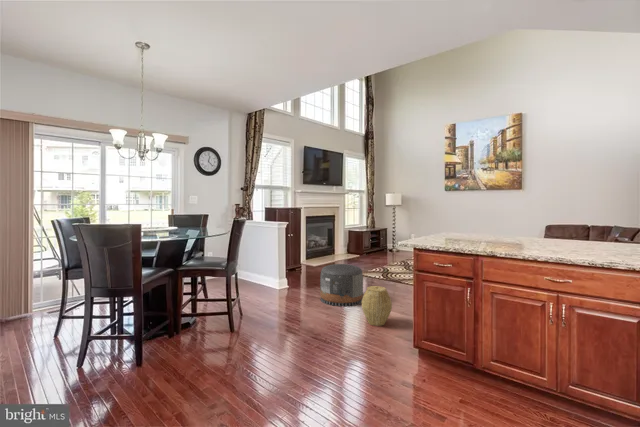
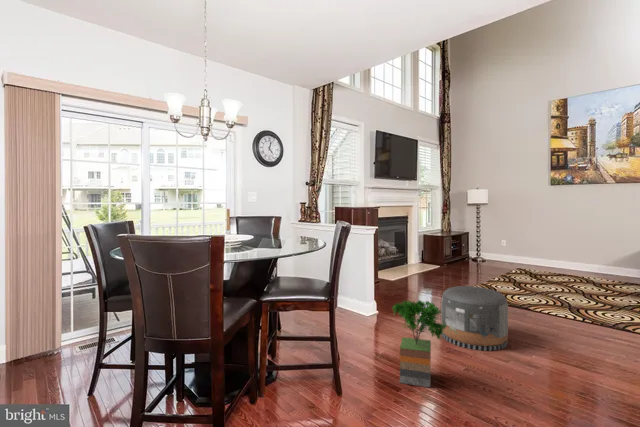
potted tree: none [267,269,301,325] -> present [393,300,446,388]
woven basket: present [362,286,392,326] -> none [540,327,598,393]

